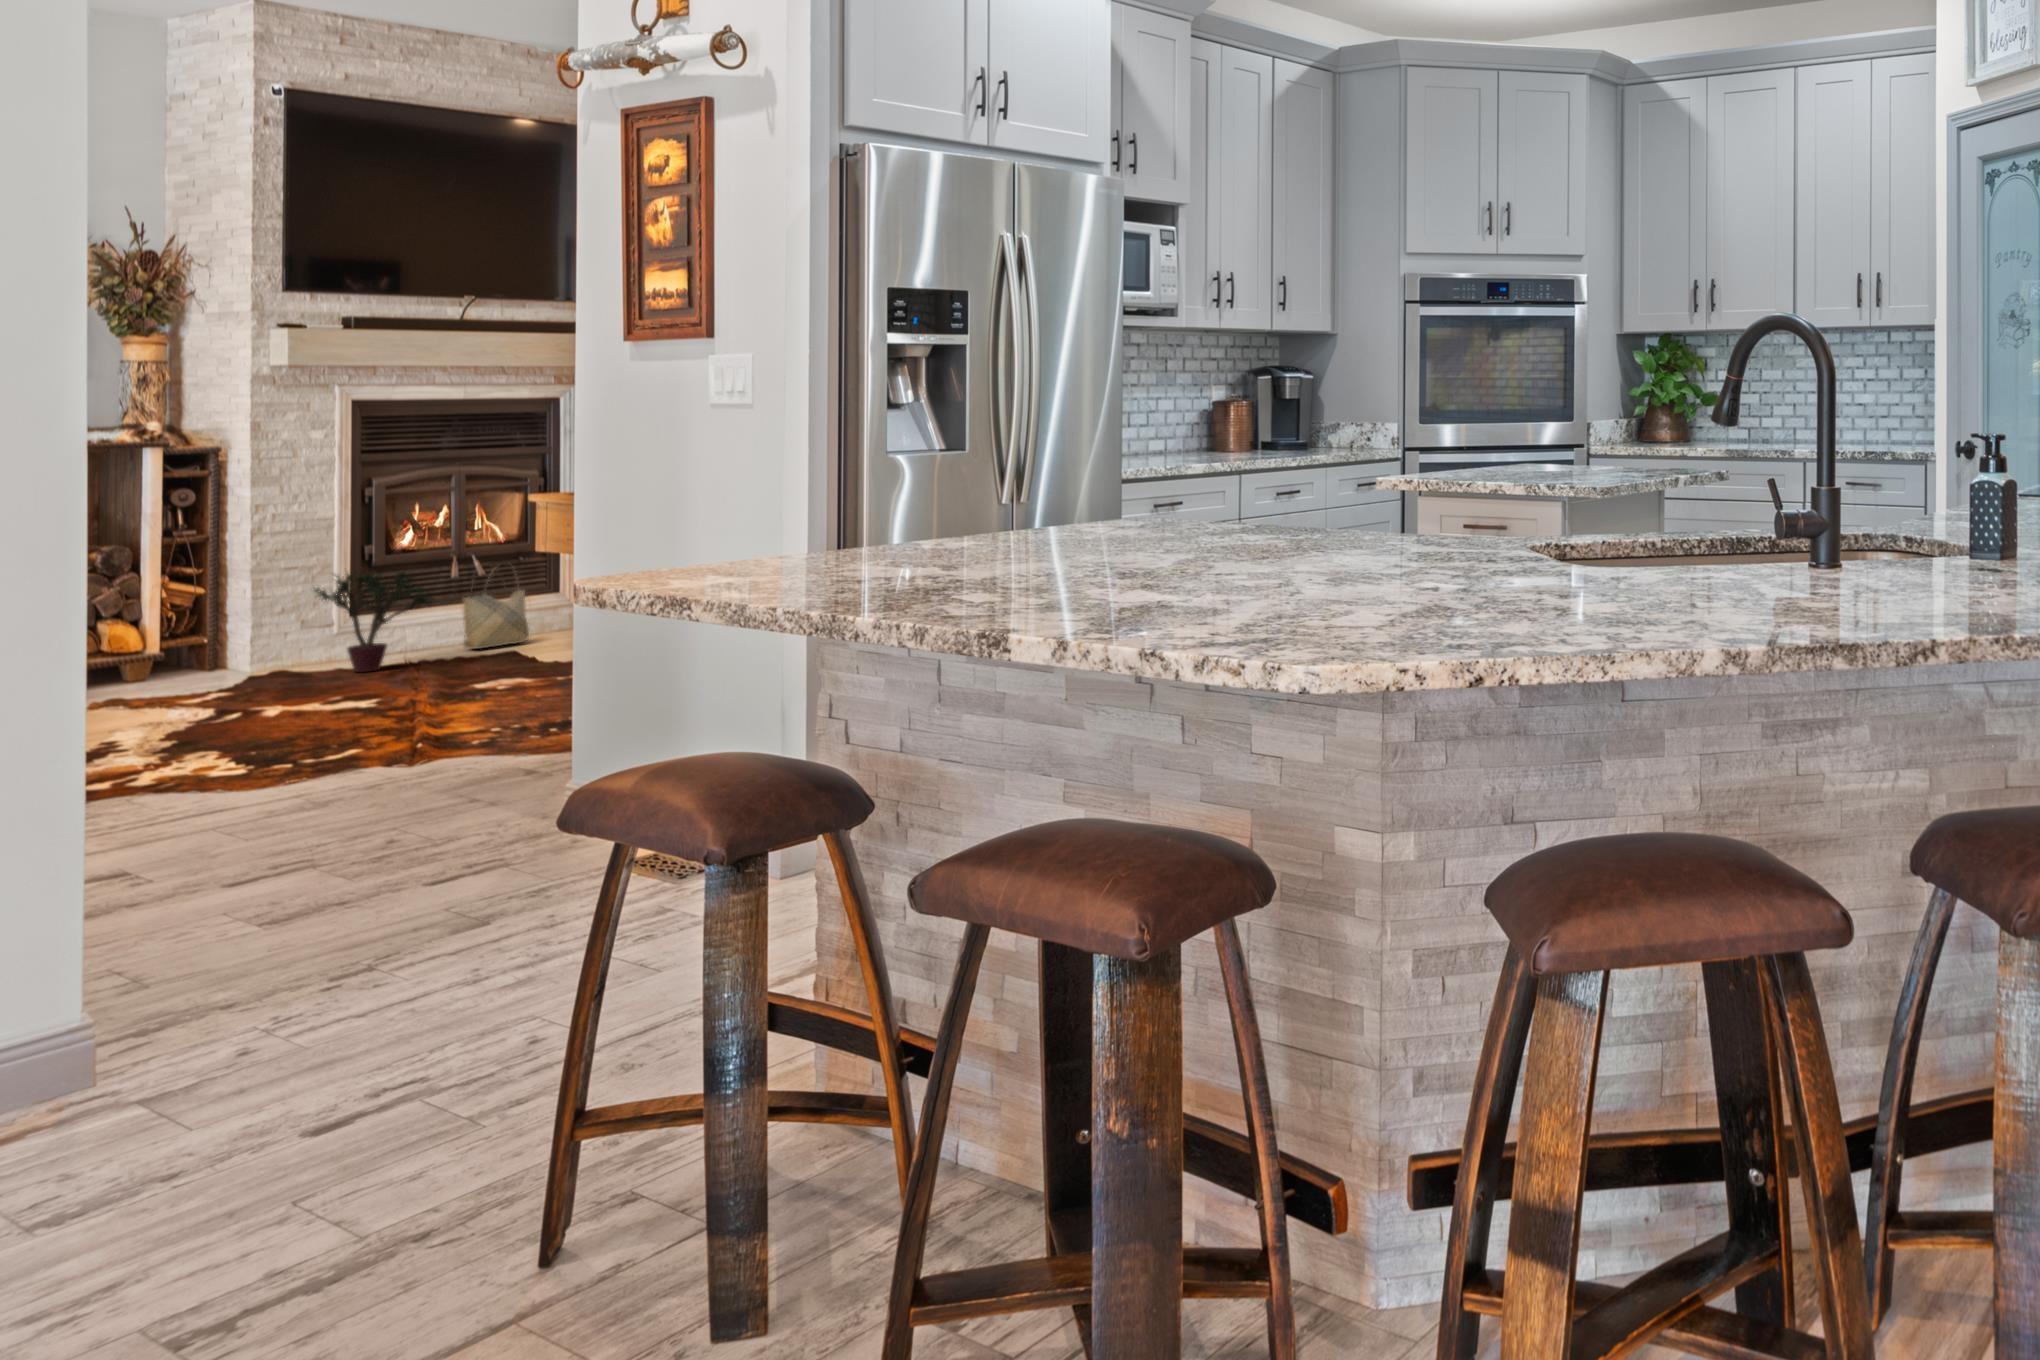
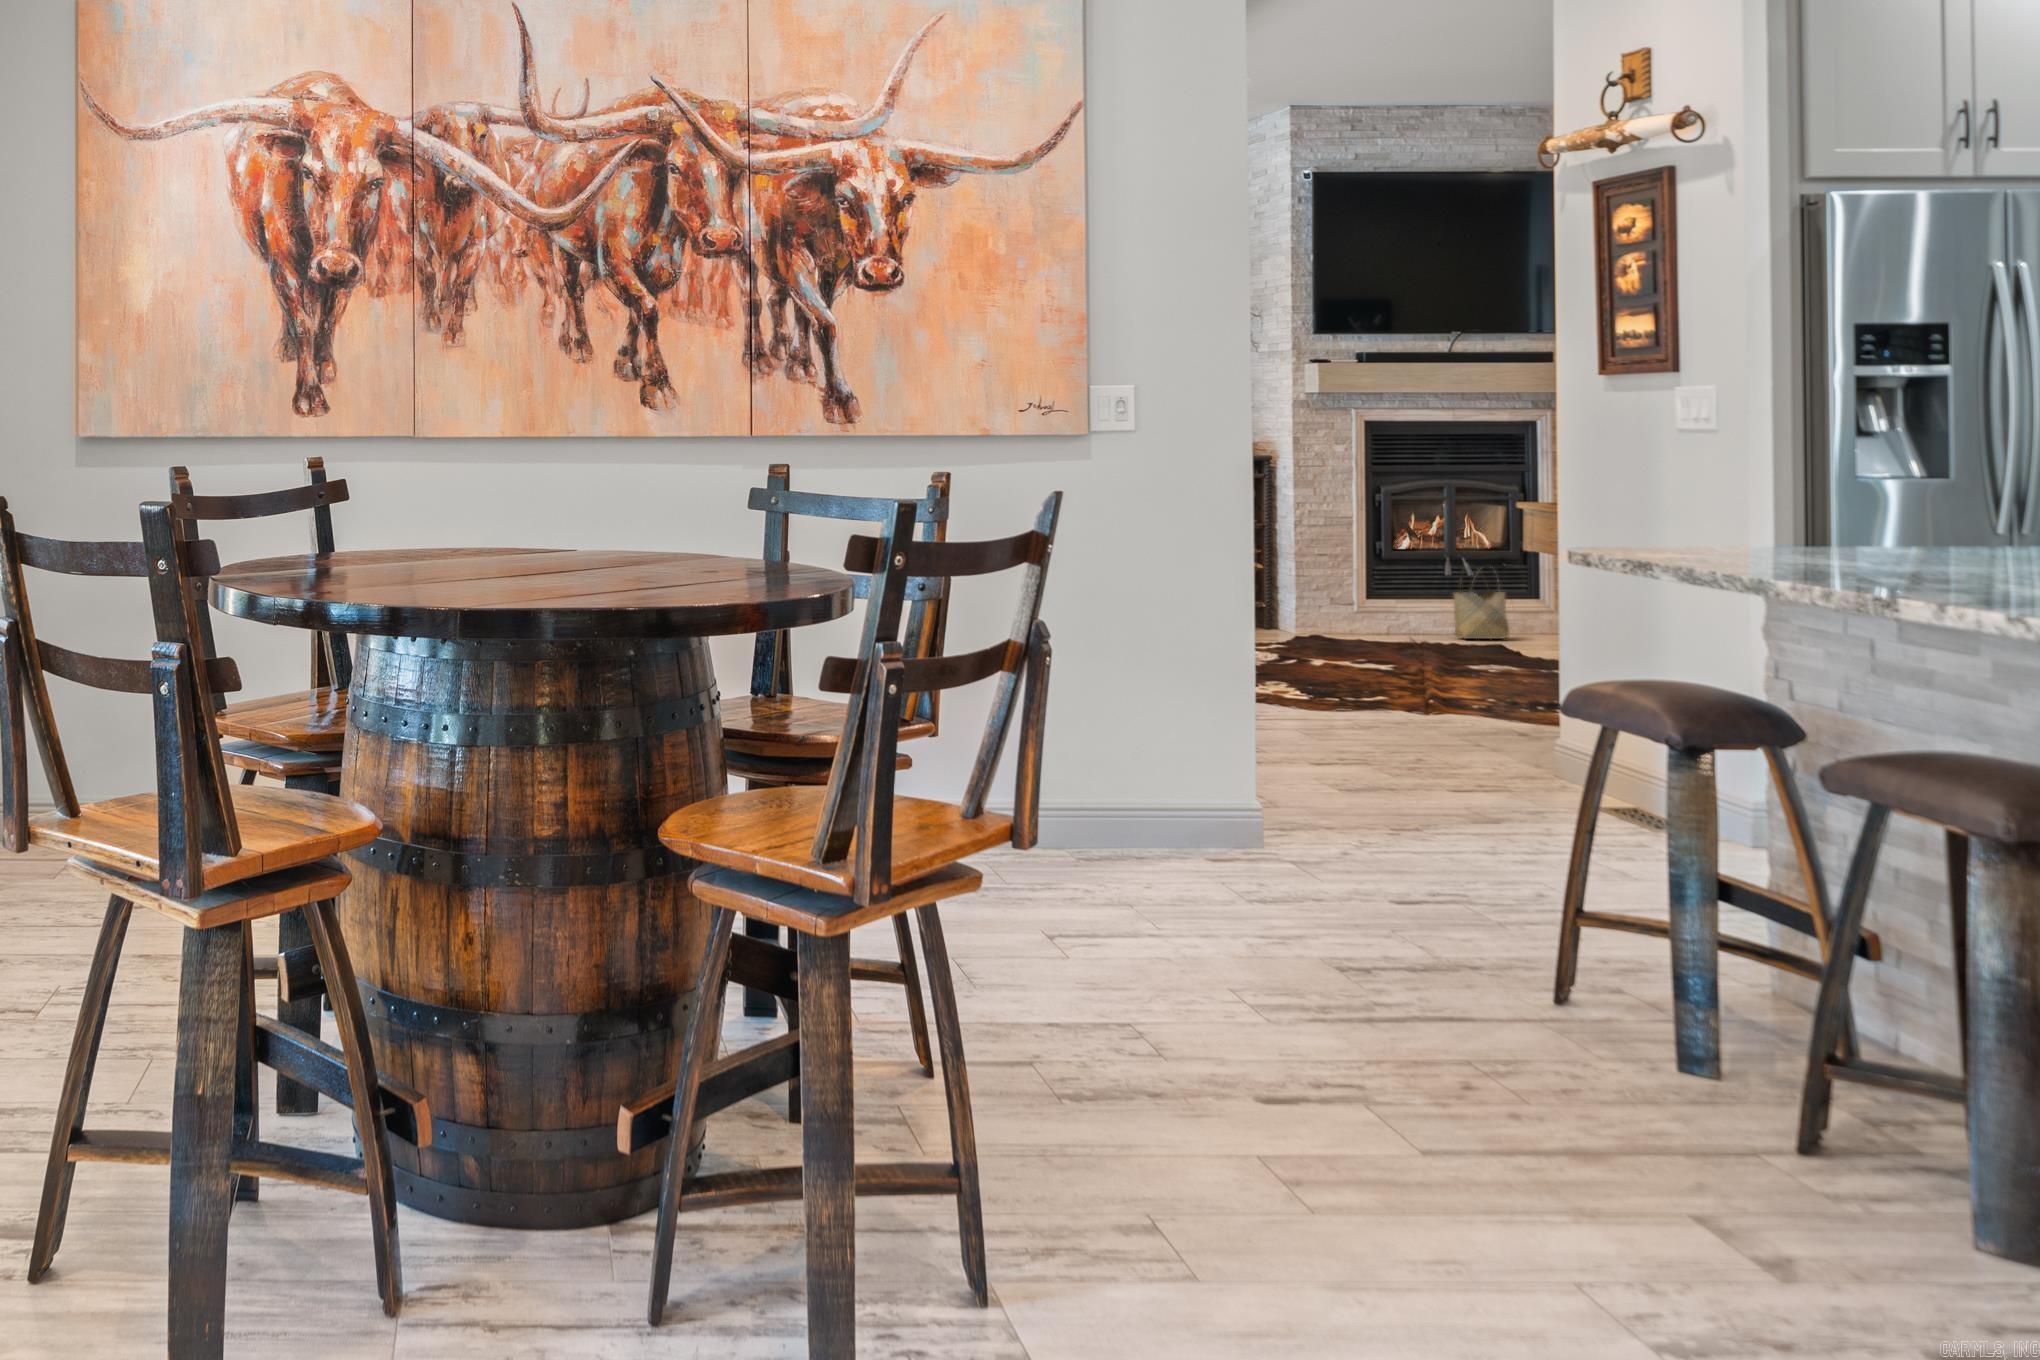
potted plant: present [314,571,433,672] -> none [1338,557,1434,644]

